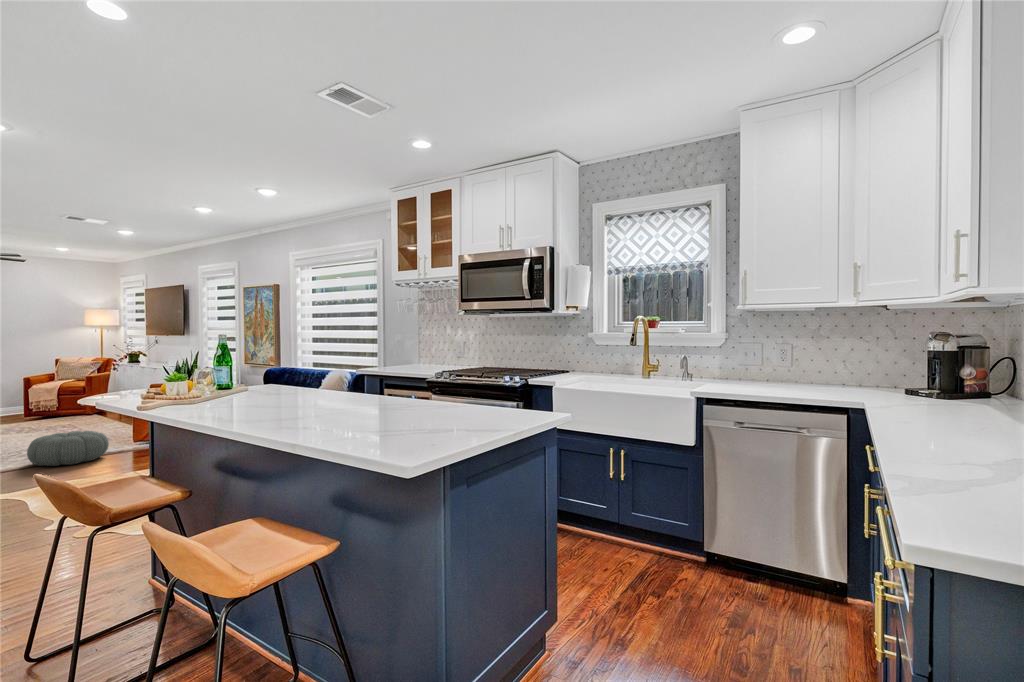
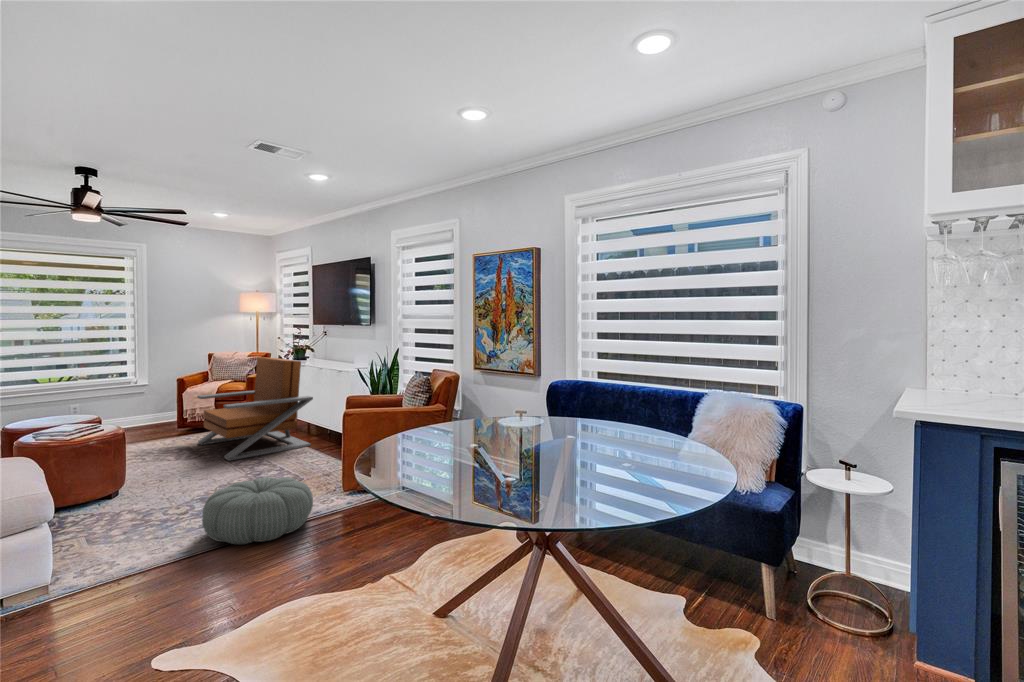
lounge chair: none [40,360,136,434] -> present [197,357,313,461]

